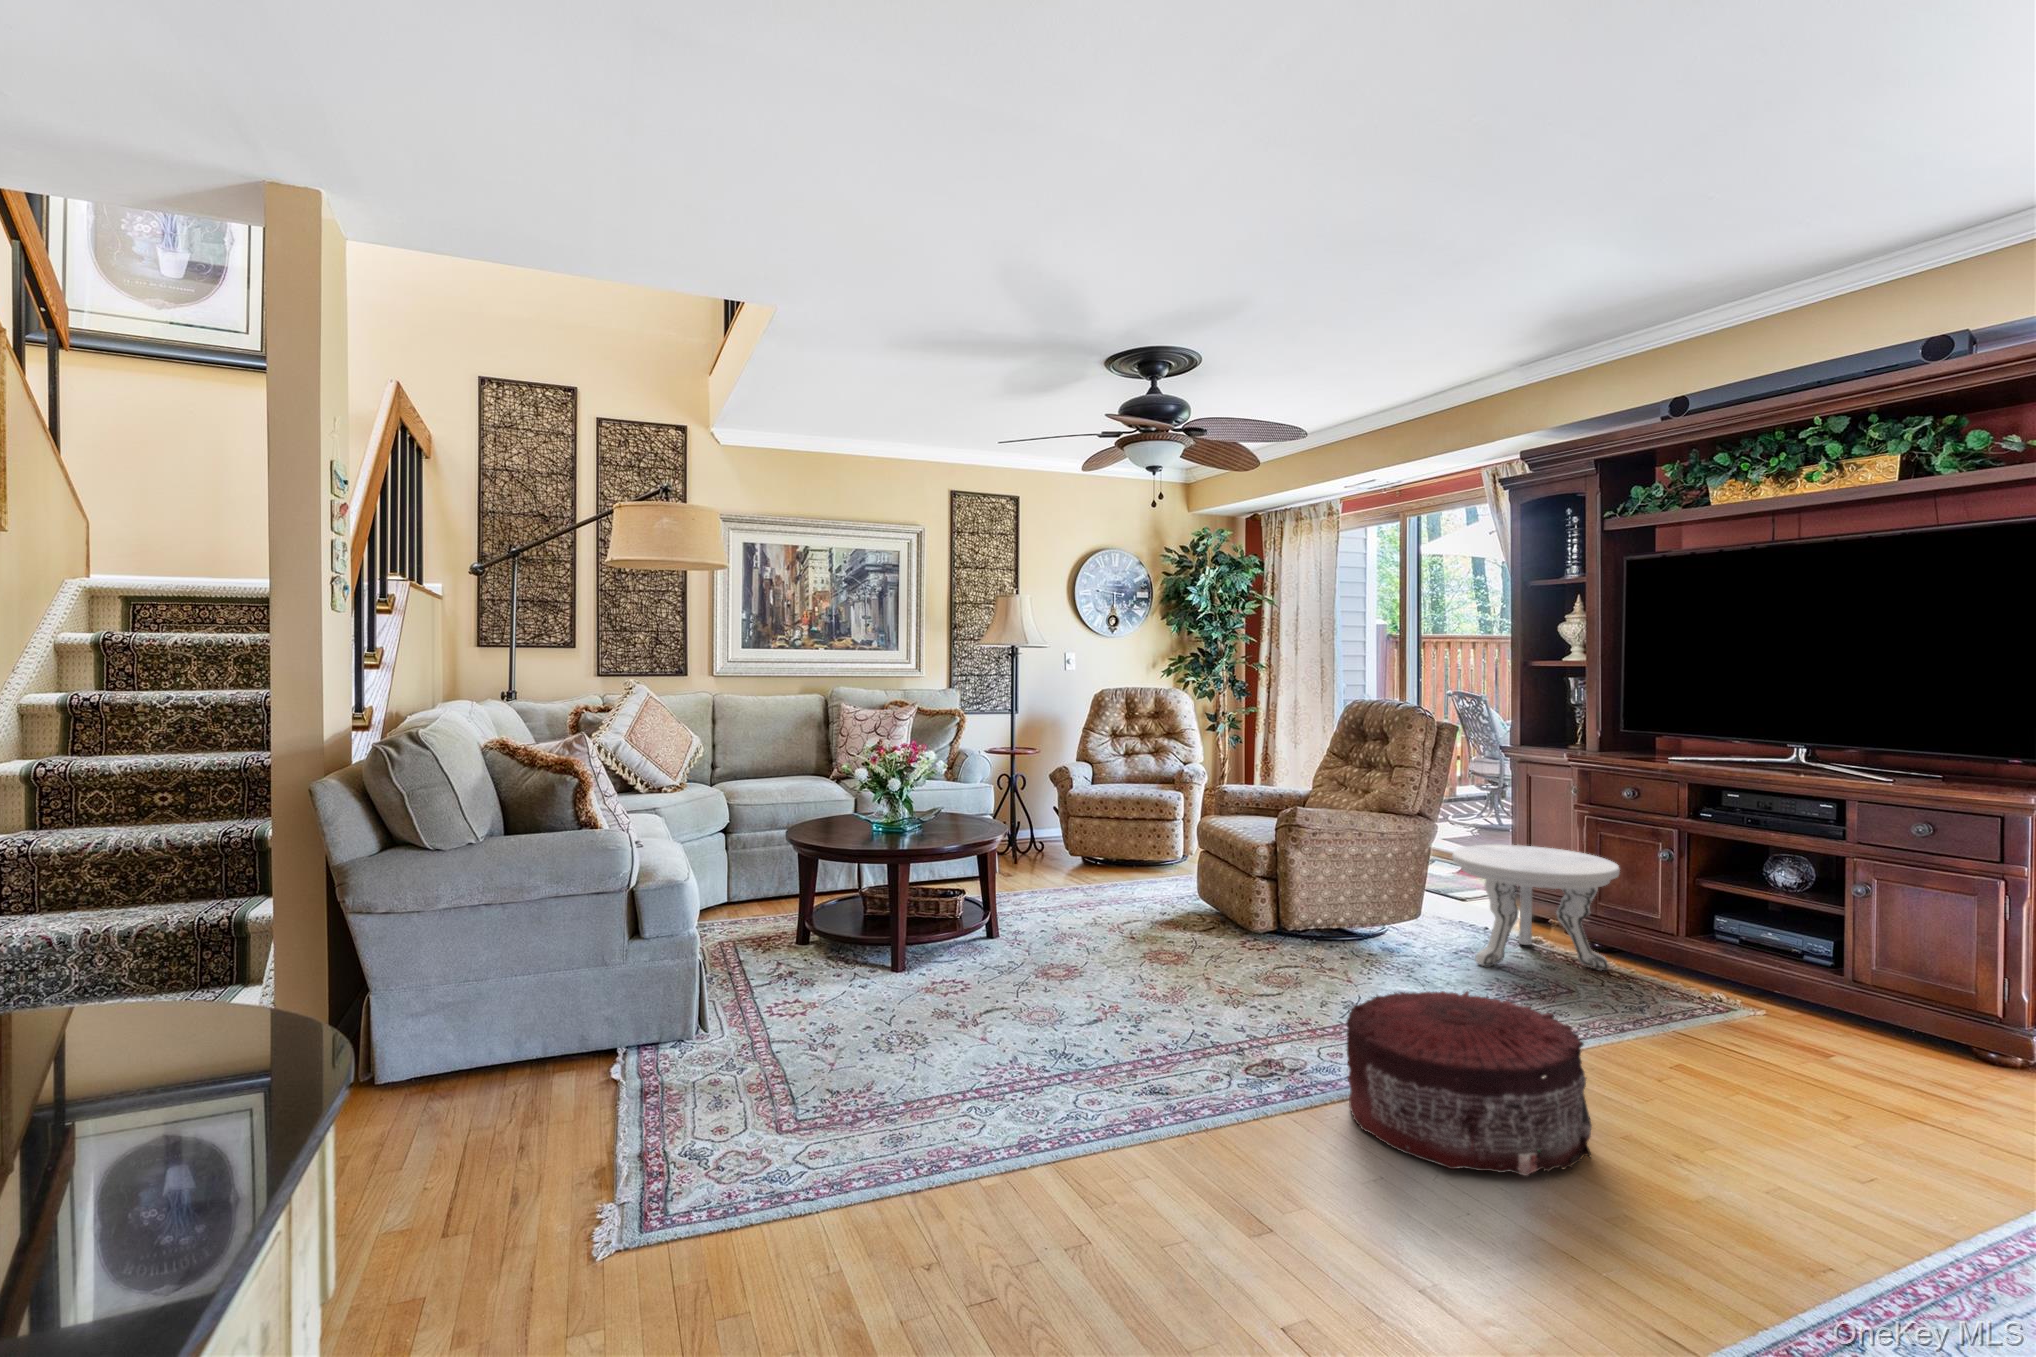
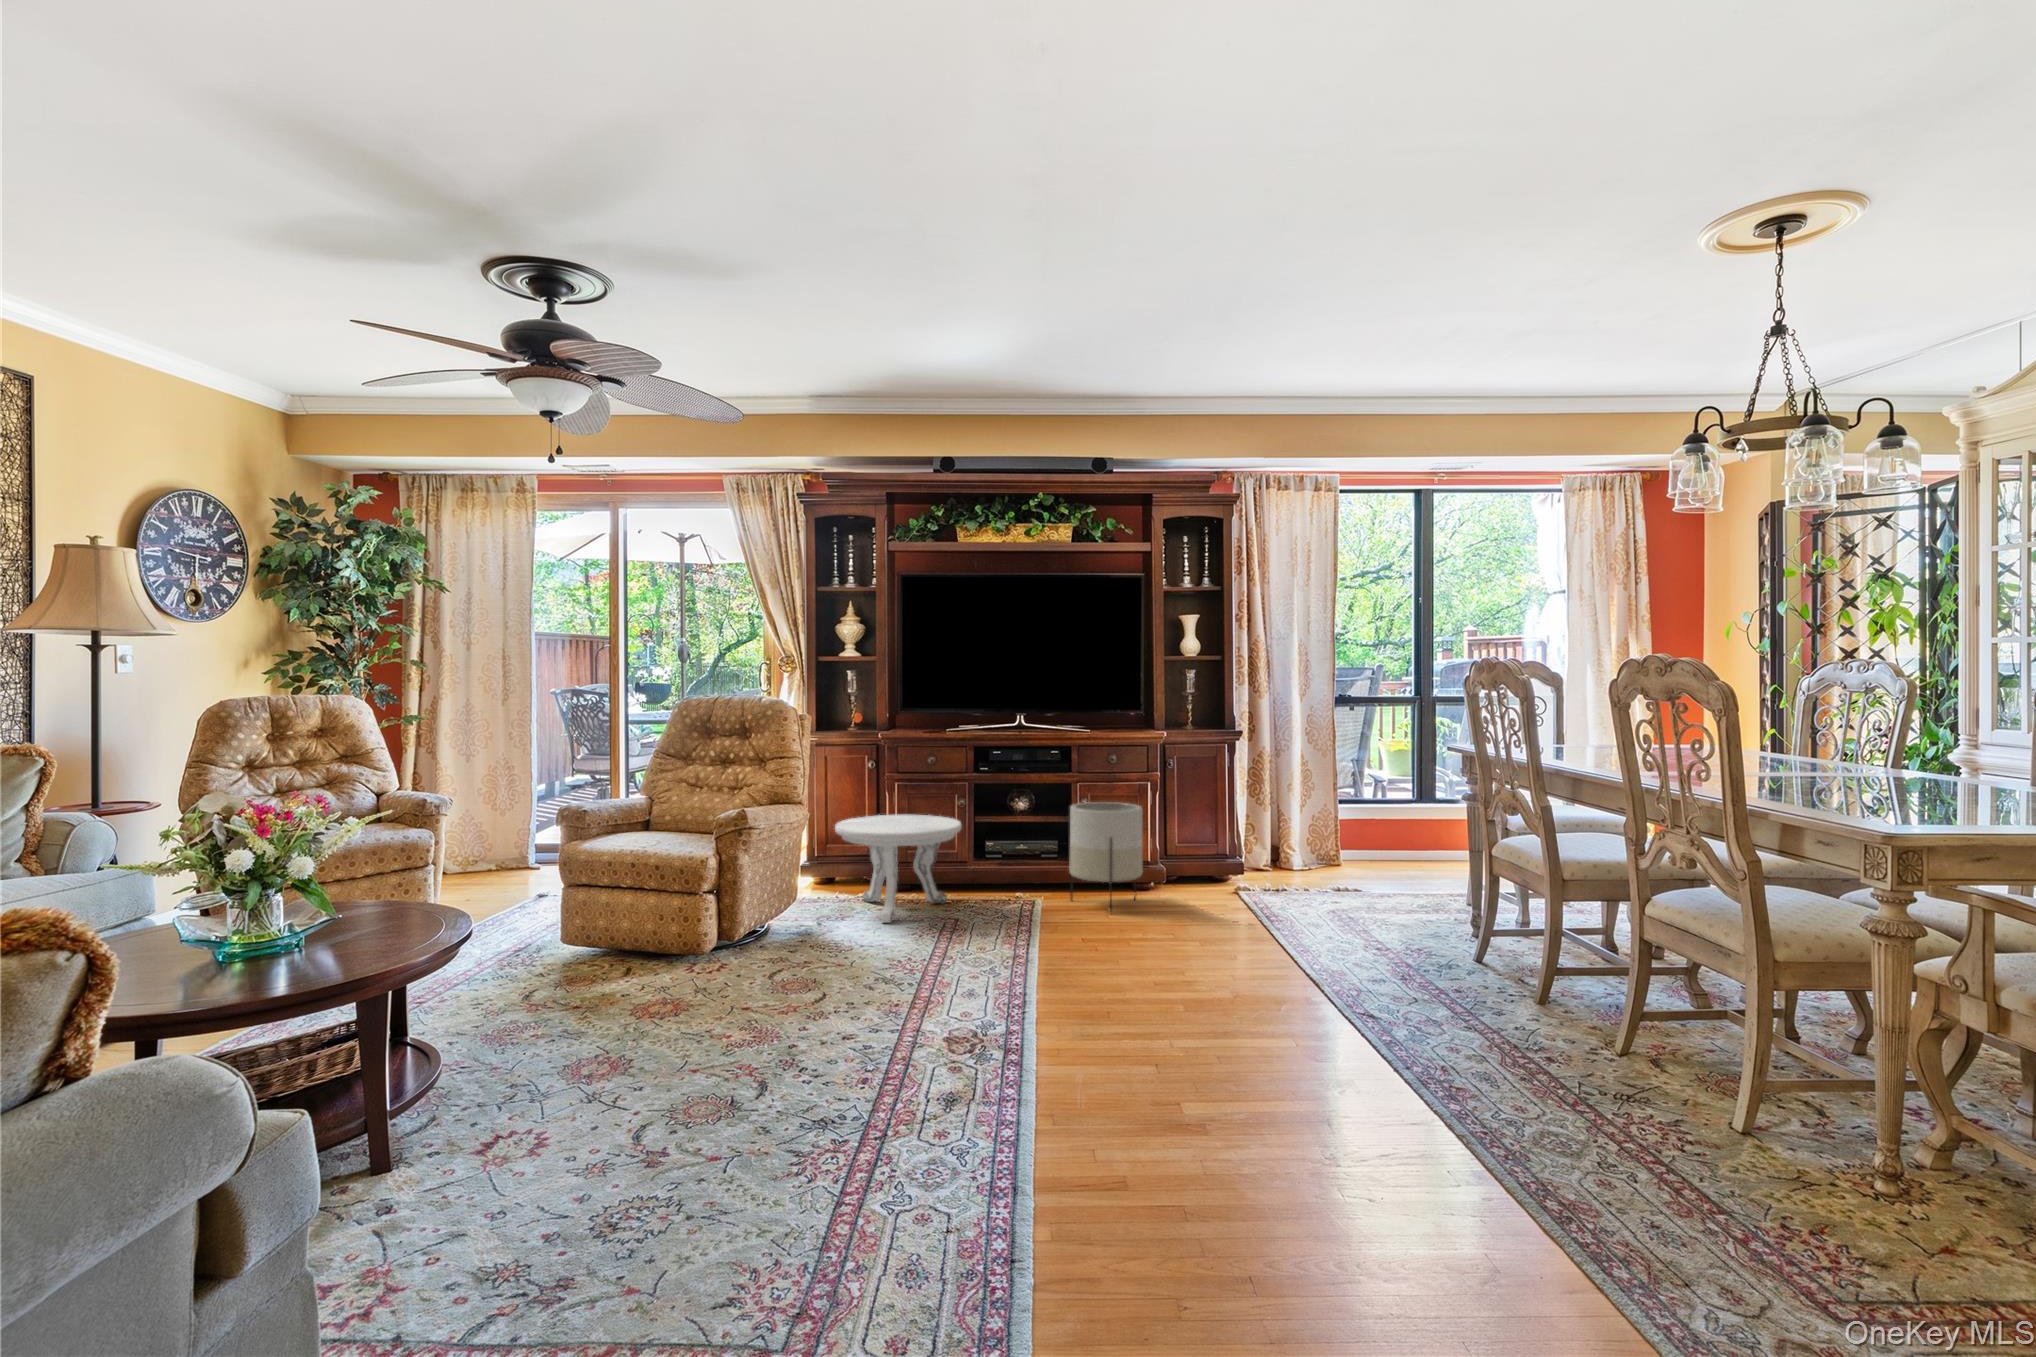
planter: none [1768,882,1919,1059] -> present [1069,802,1142,913]
pouf: present [1347,991,1592,1176] -> none [1041,912,1217,1048]

